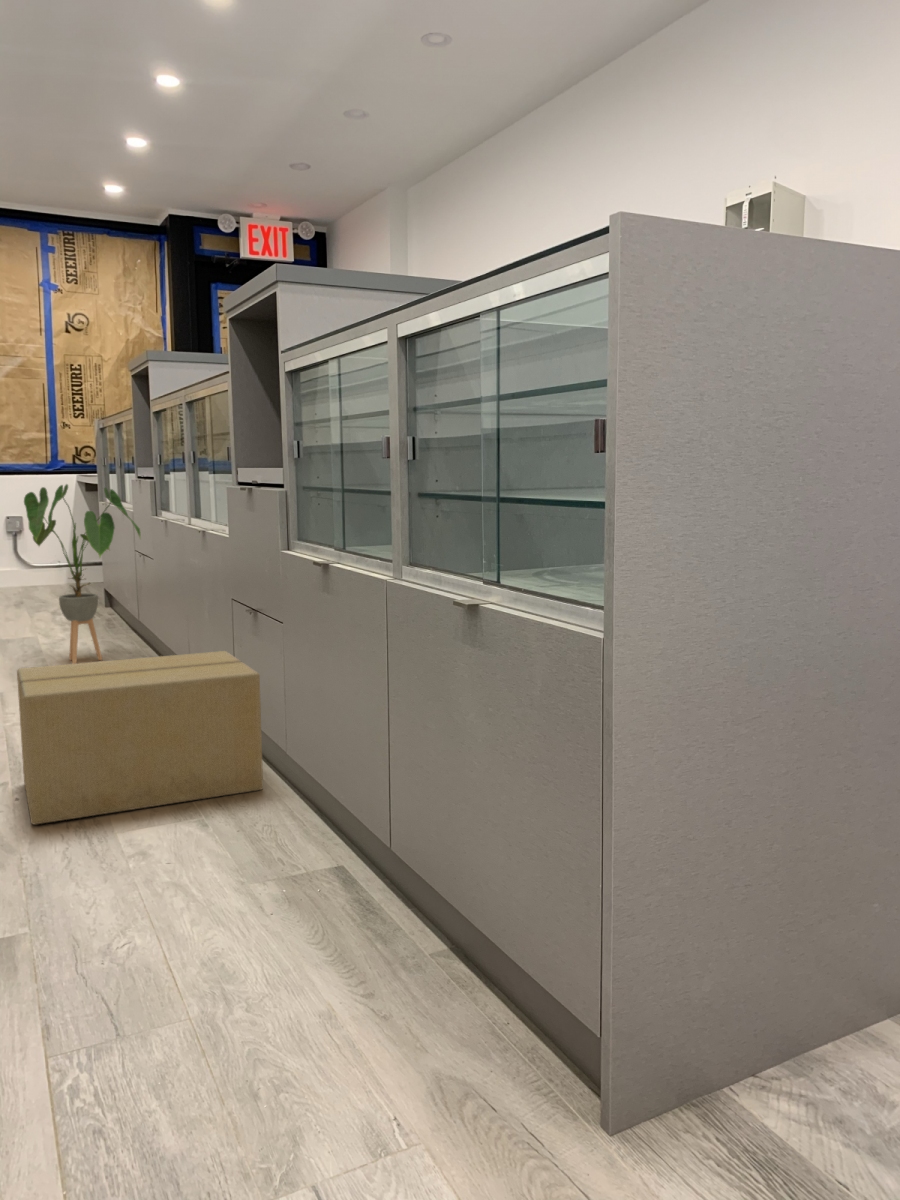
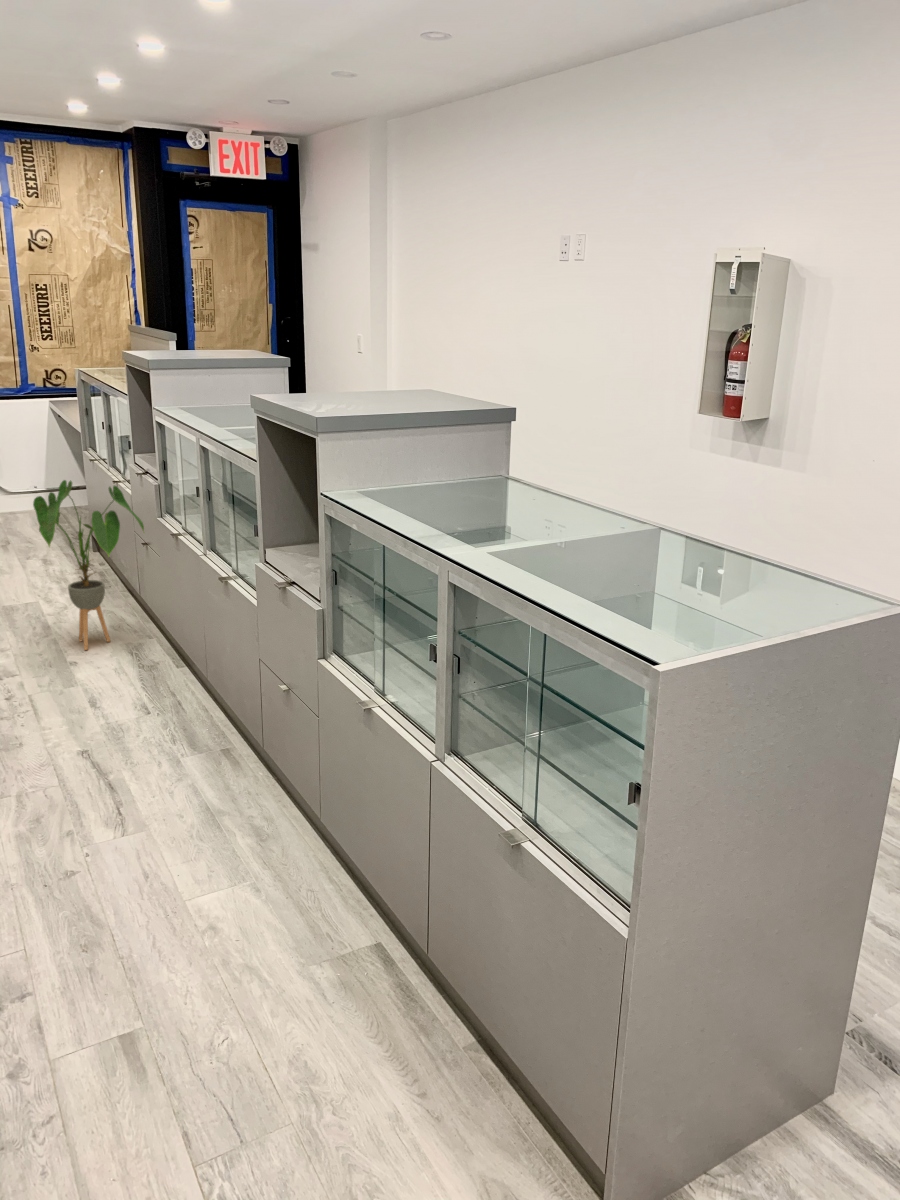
cardboard box: present [17,651,263,824] -> none [78,707,297,891]

